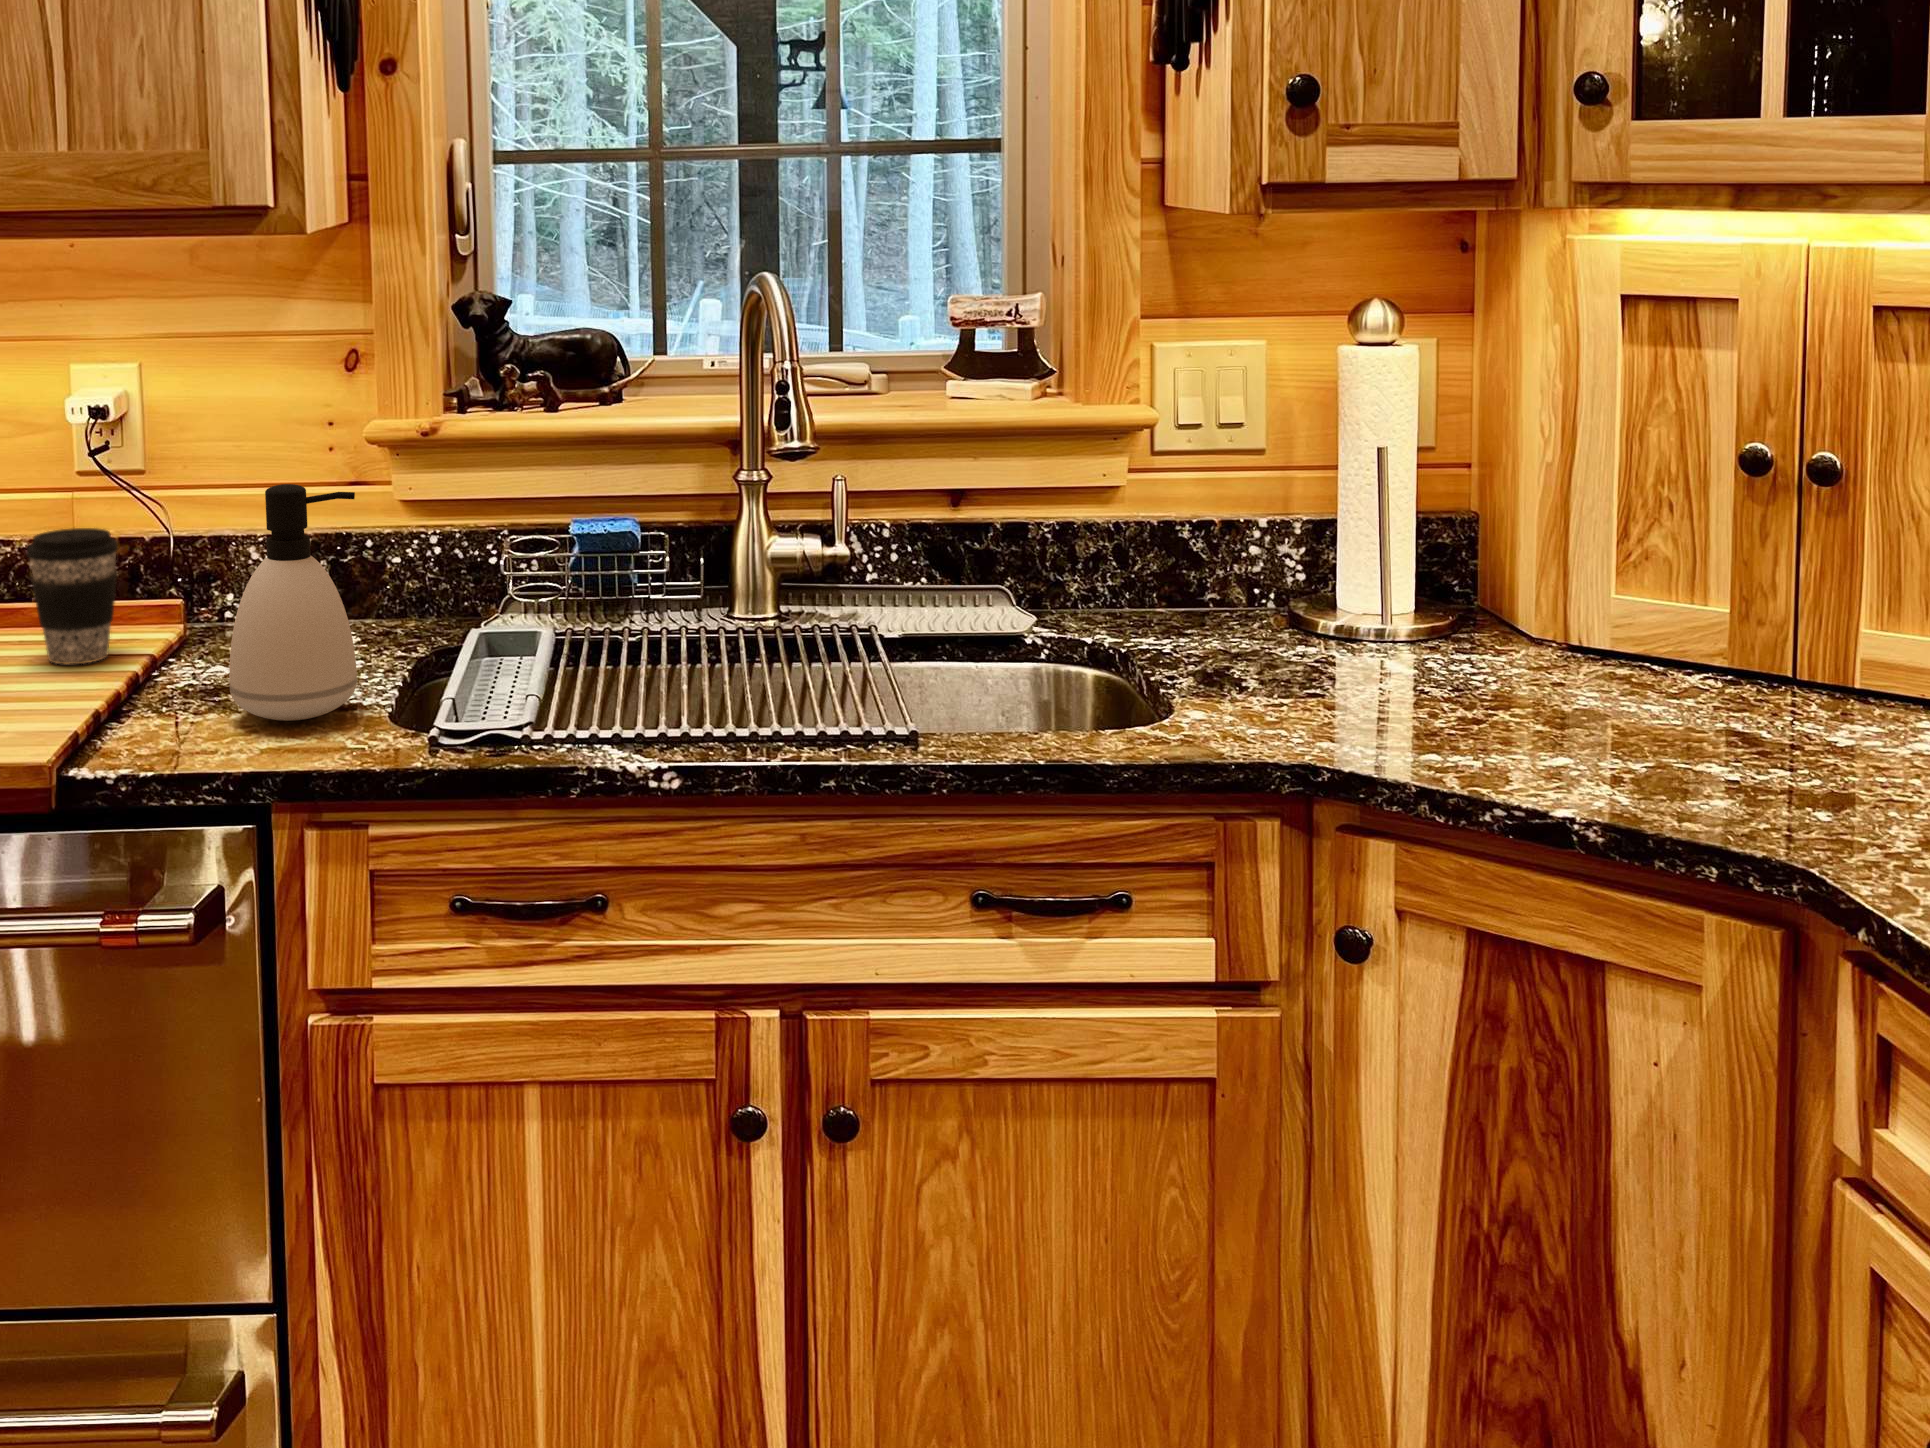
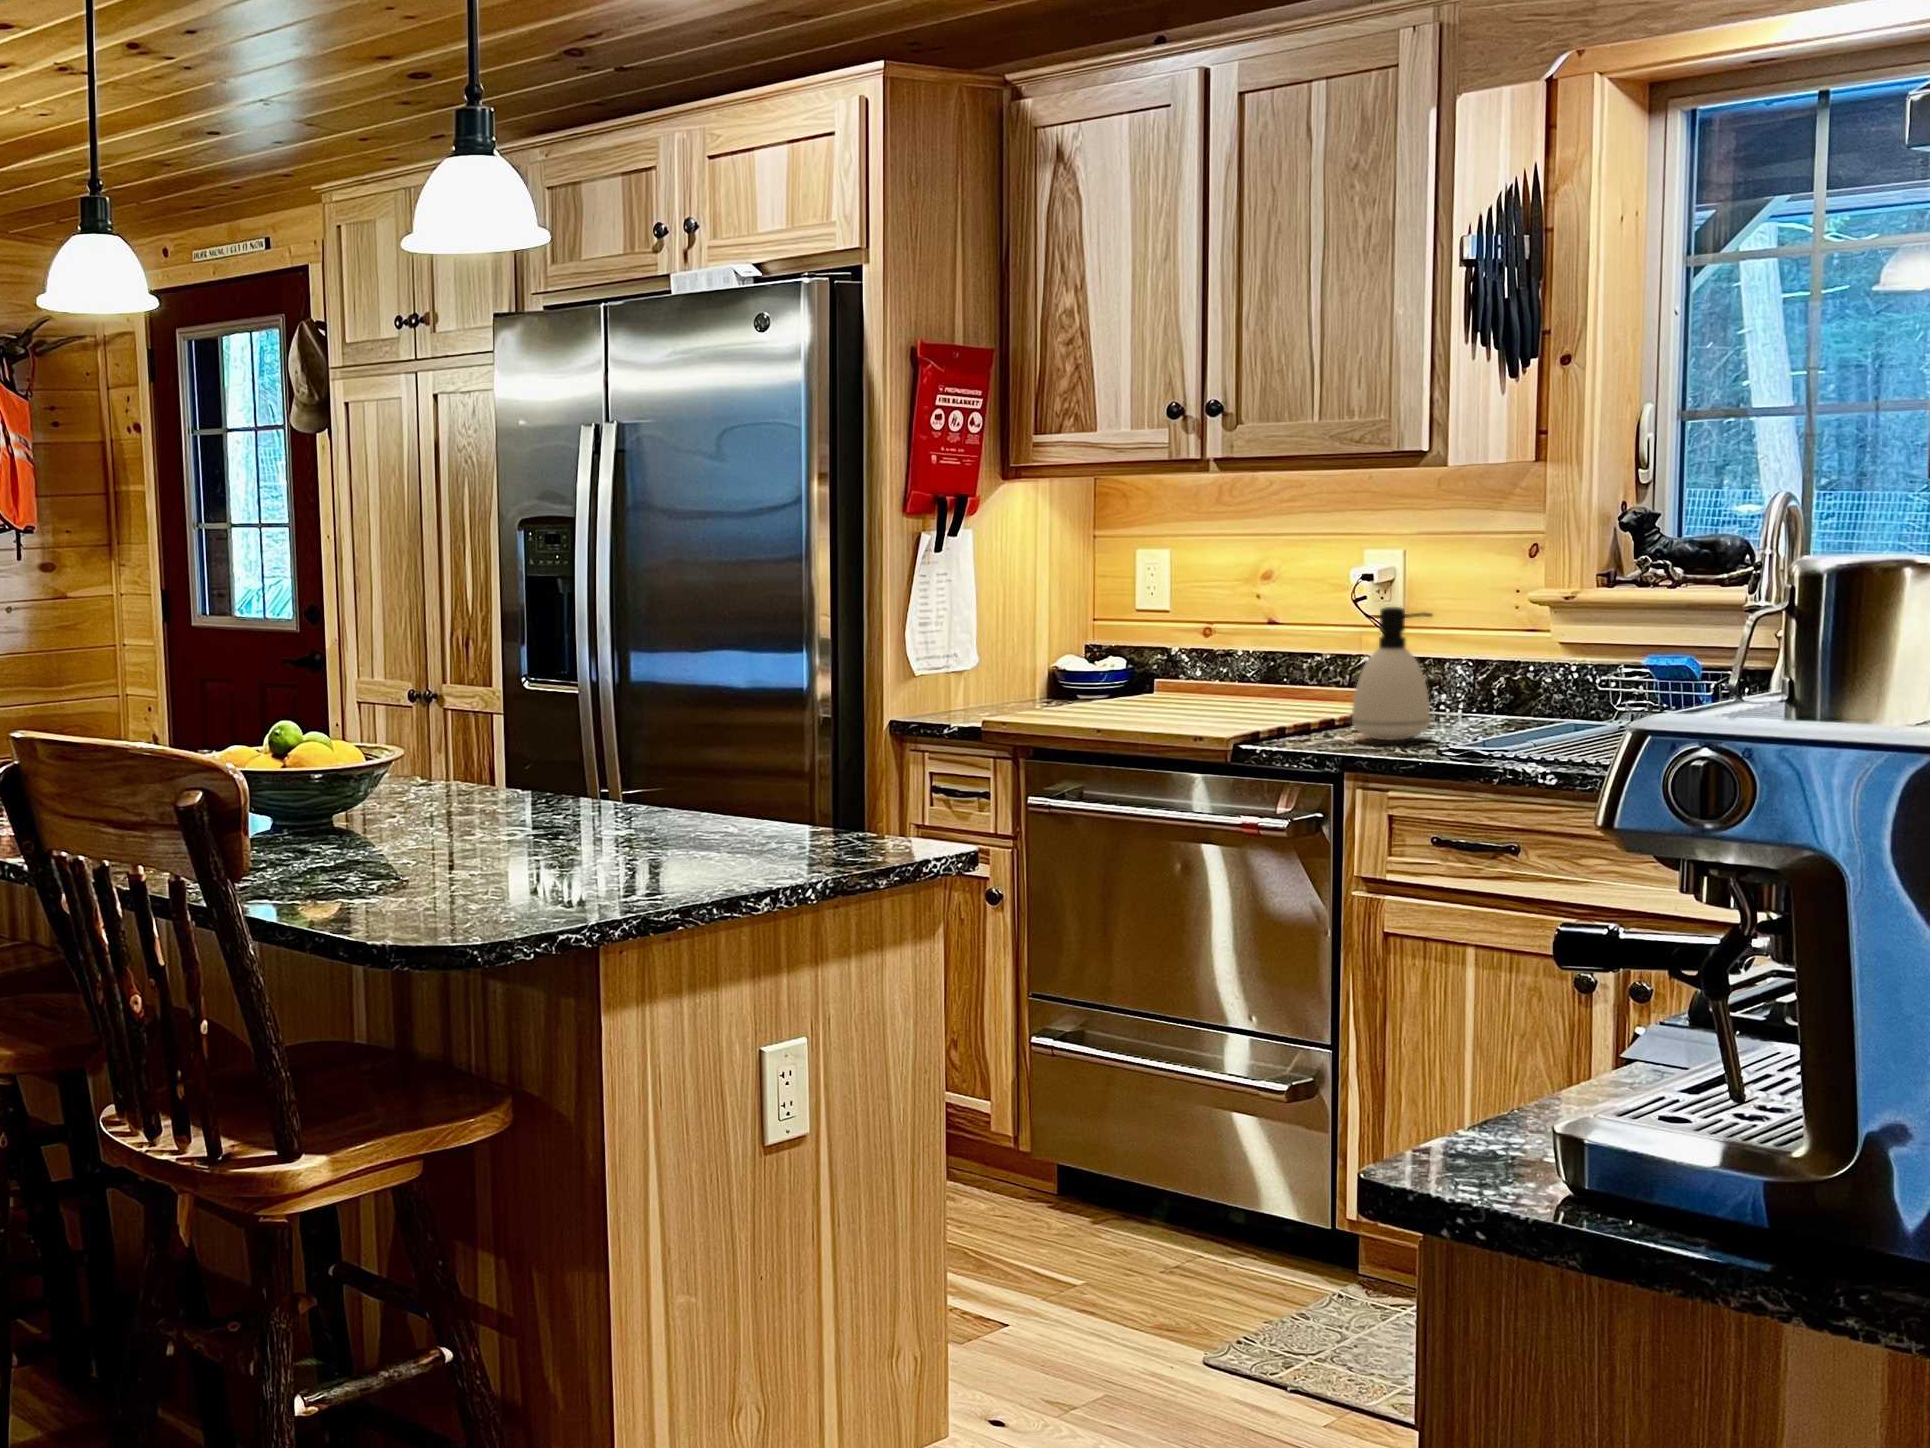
coffee cup: present [27,528,118,664] -> none [1293,641,1349,717]

